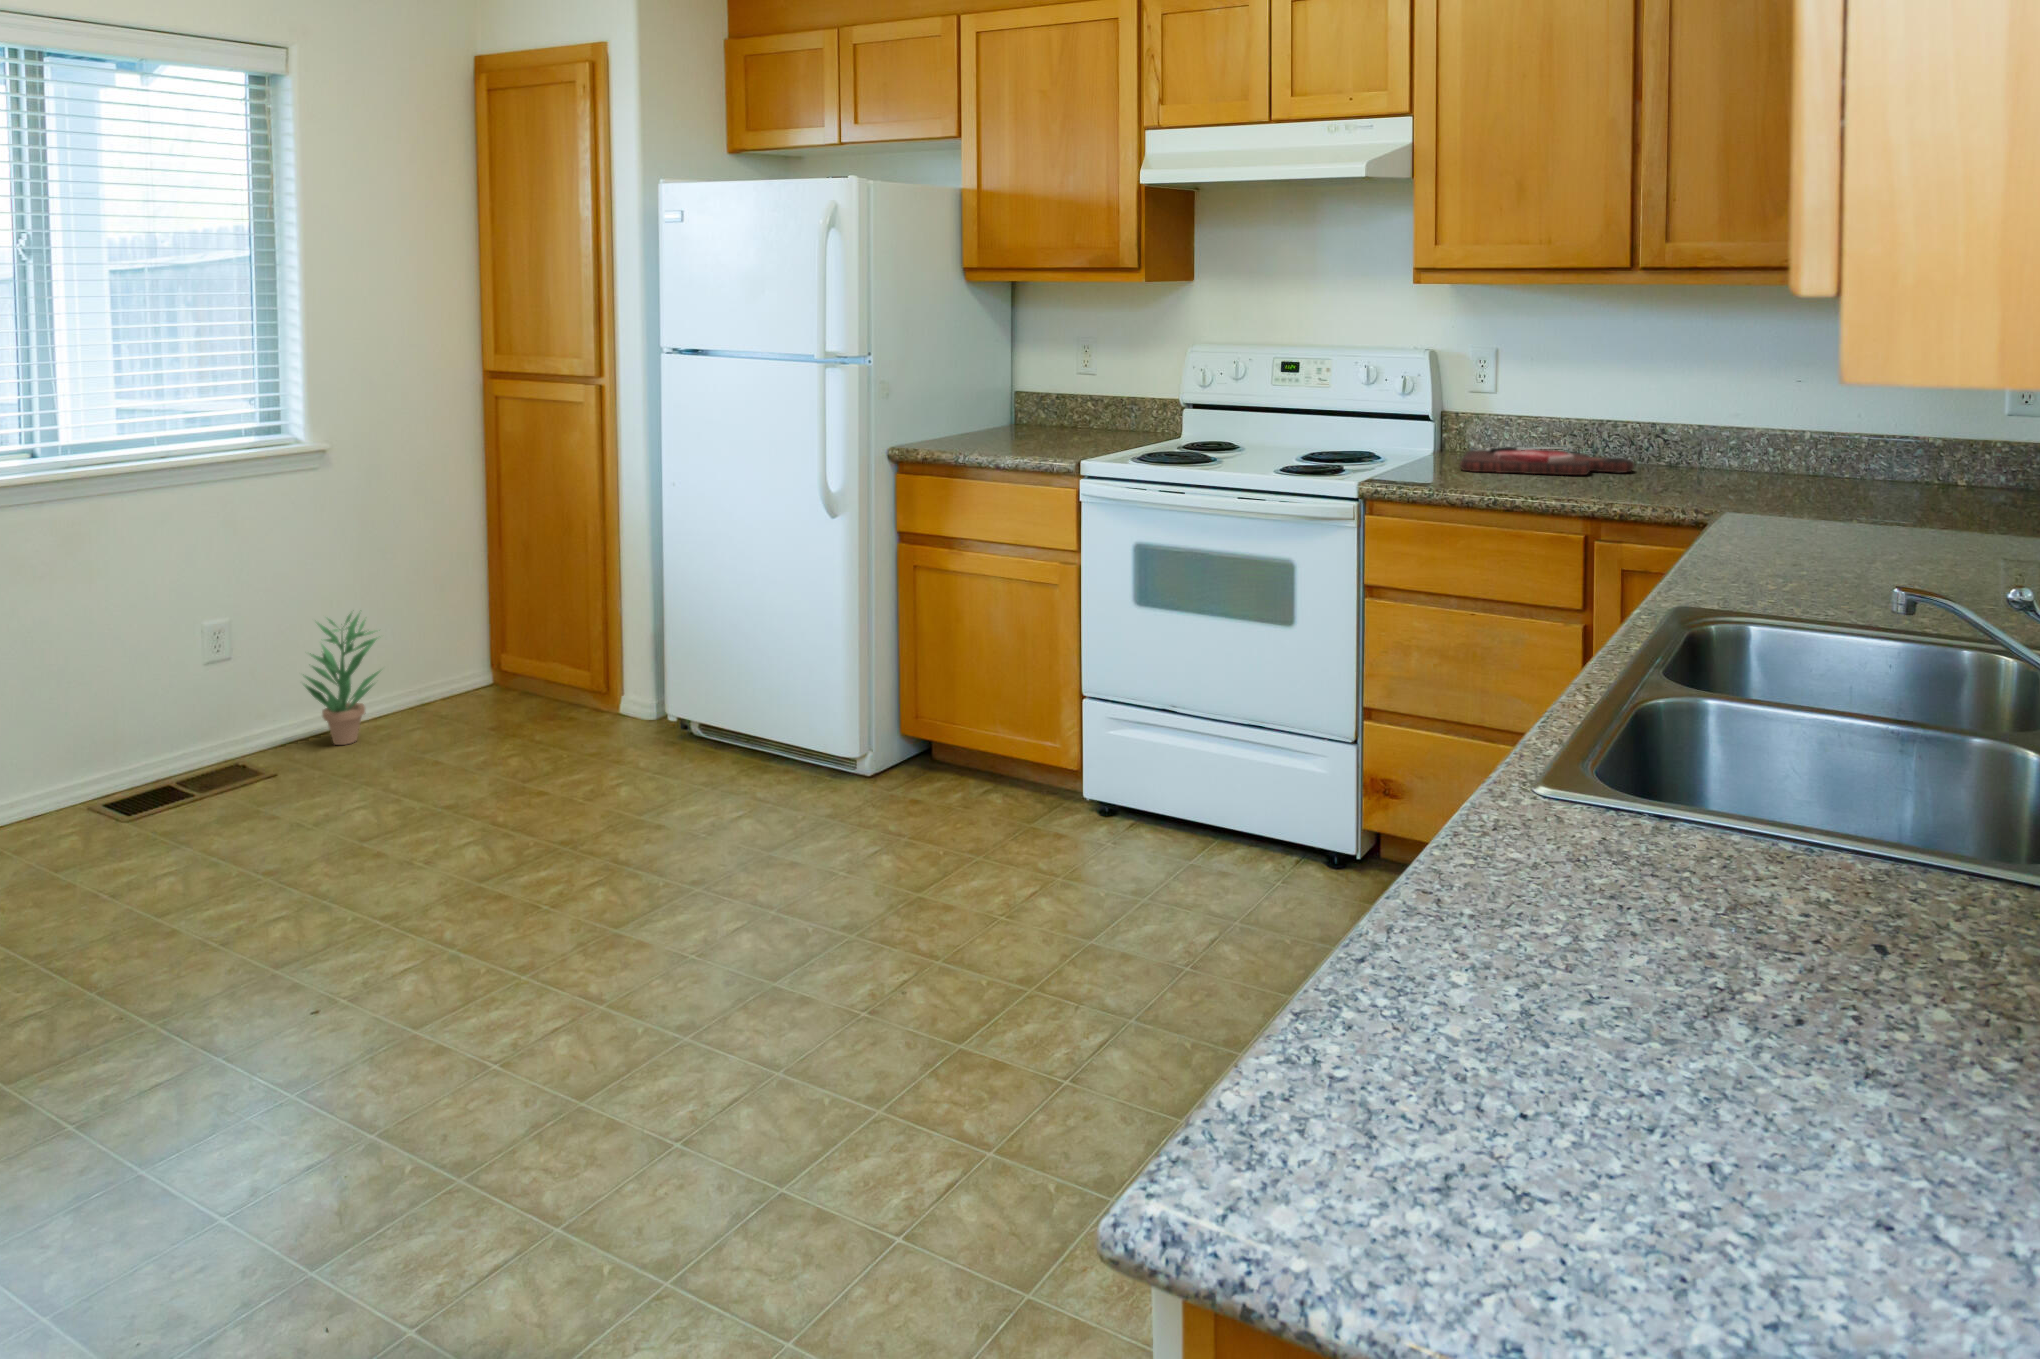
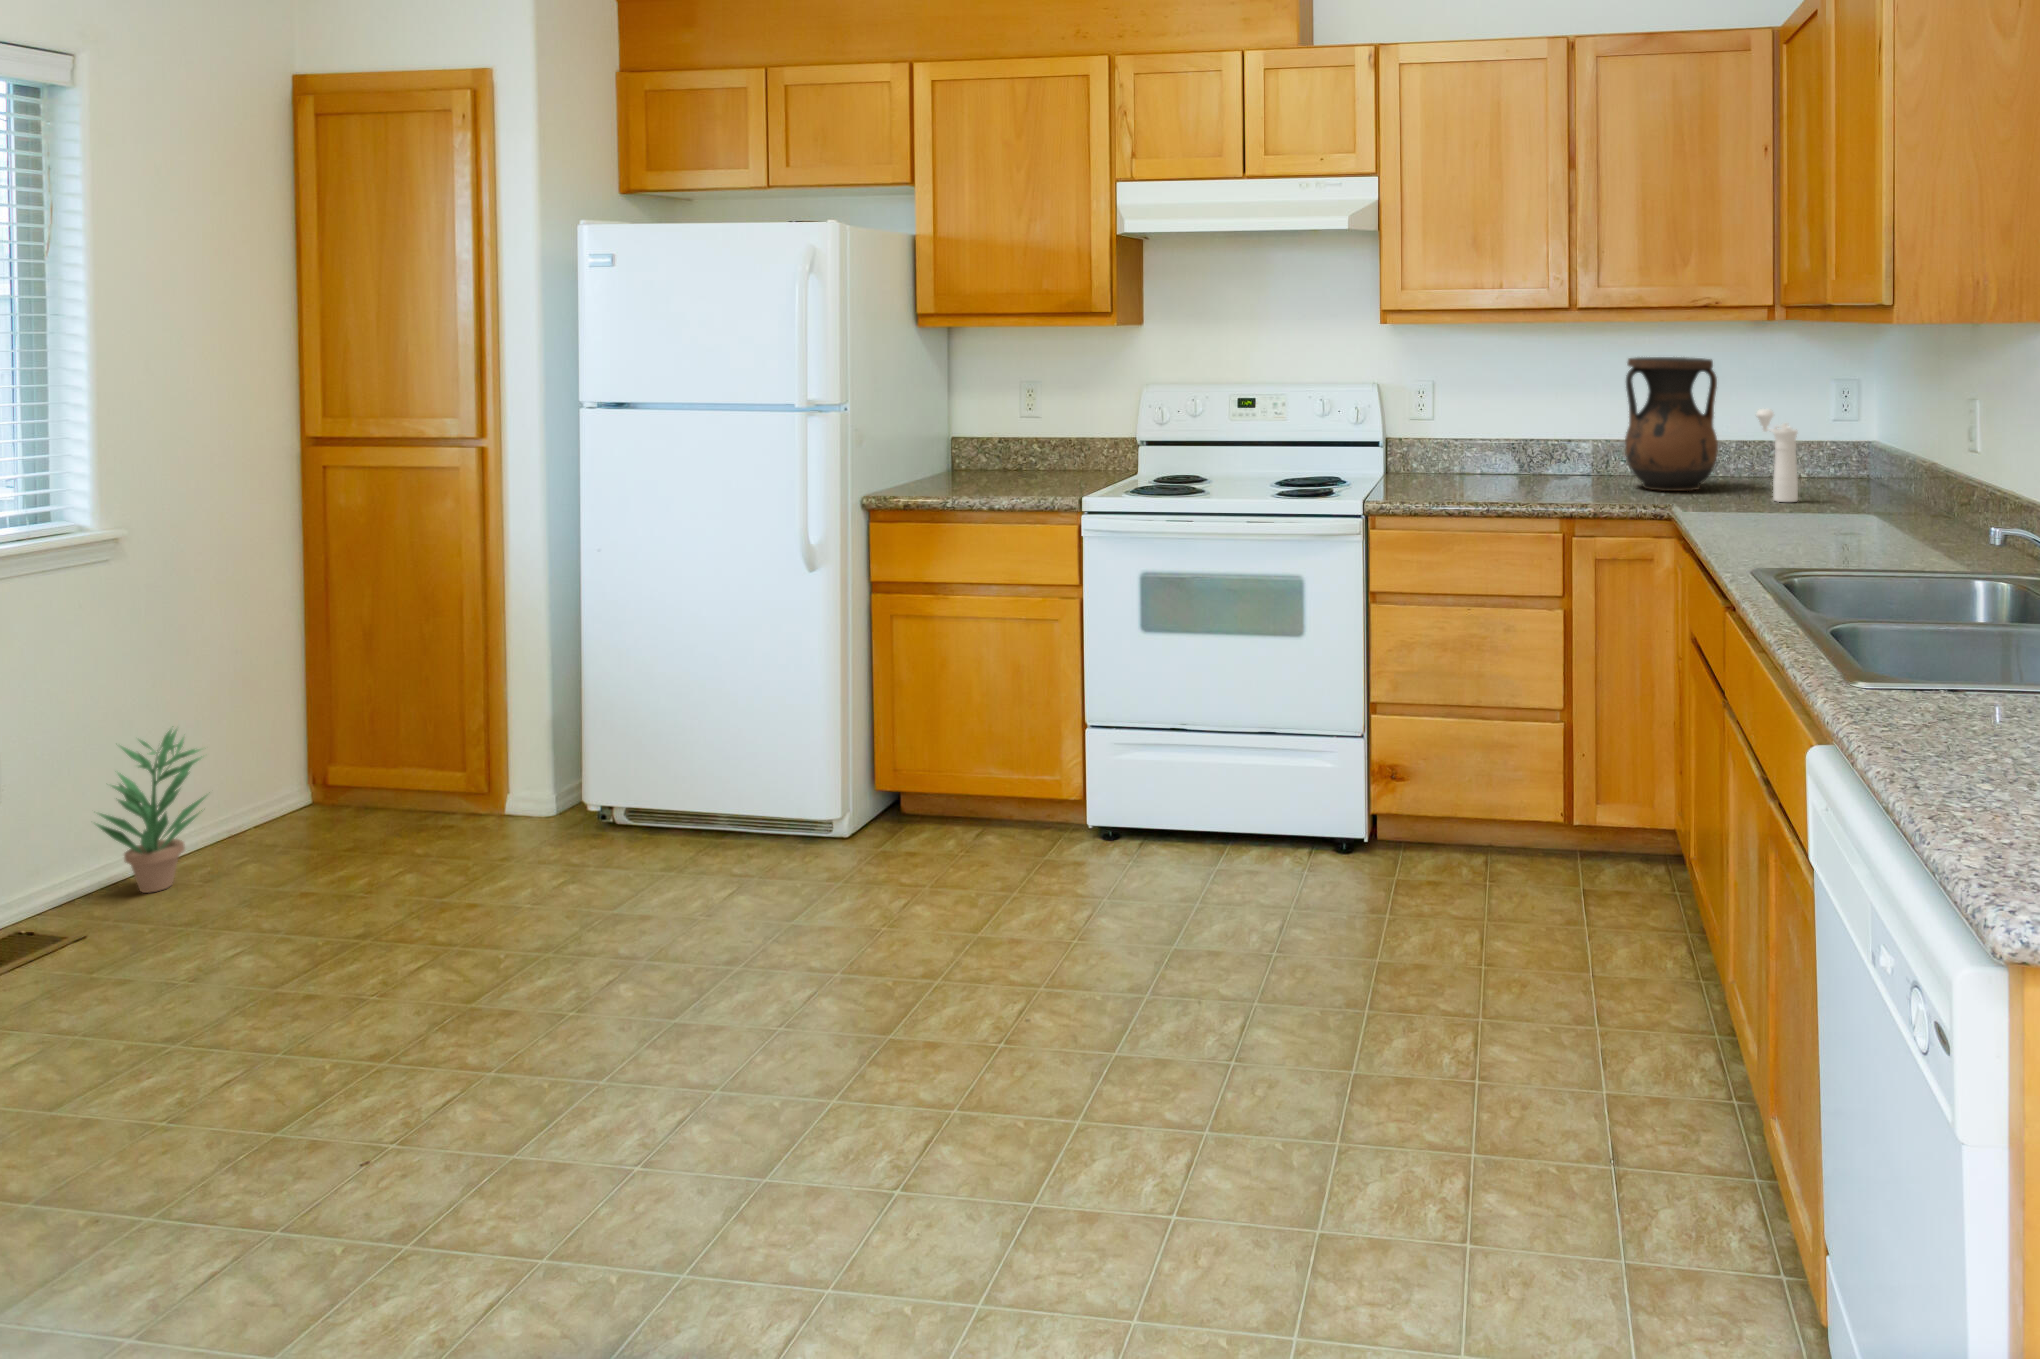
vase: none [1700,328,1822,493] -> present [1625,357,1718,491]
pepper mill: none [1858,397,1902,516] -> present [1756,409,1798,502]
cutting board: present [1460,447,1634,475] -> none [1416,462,1562,488]

